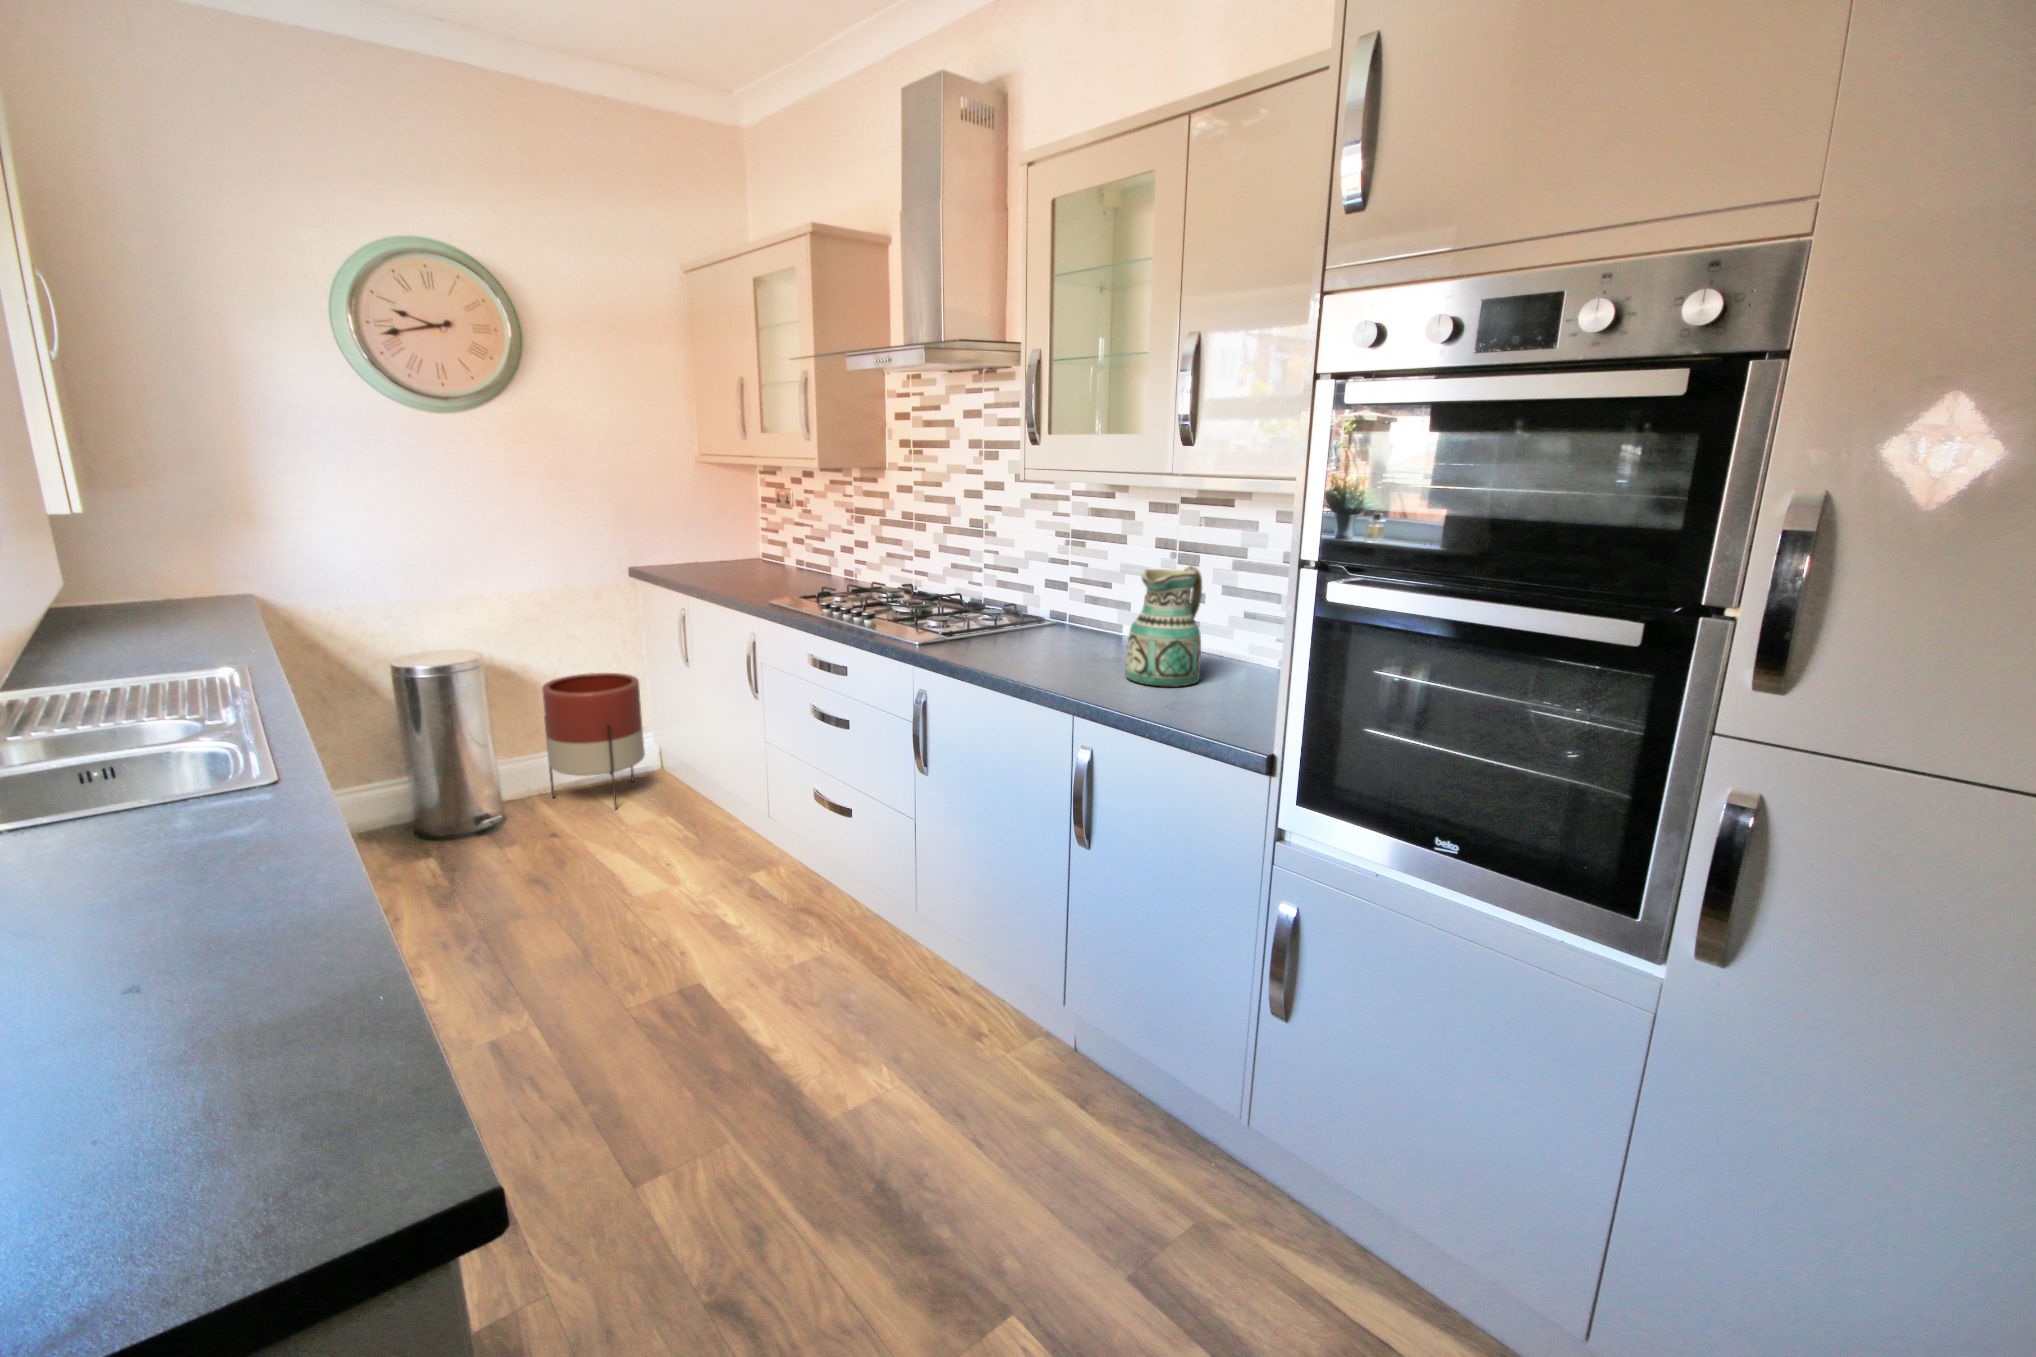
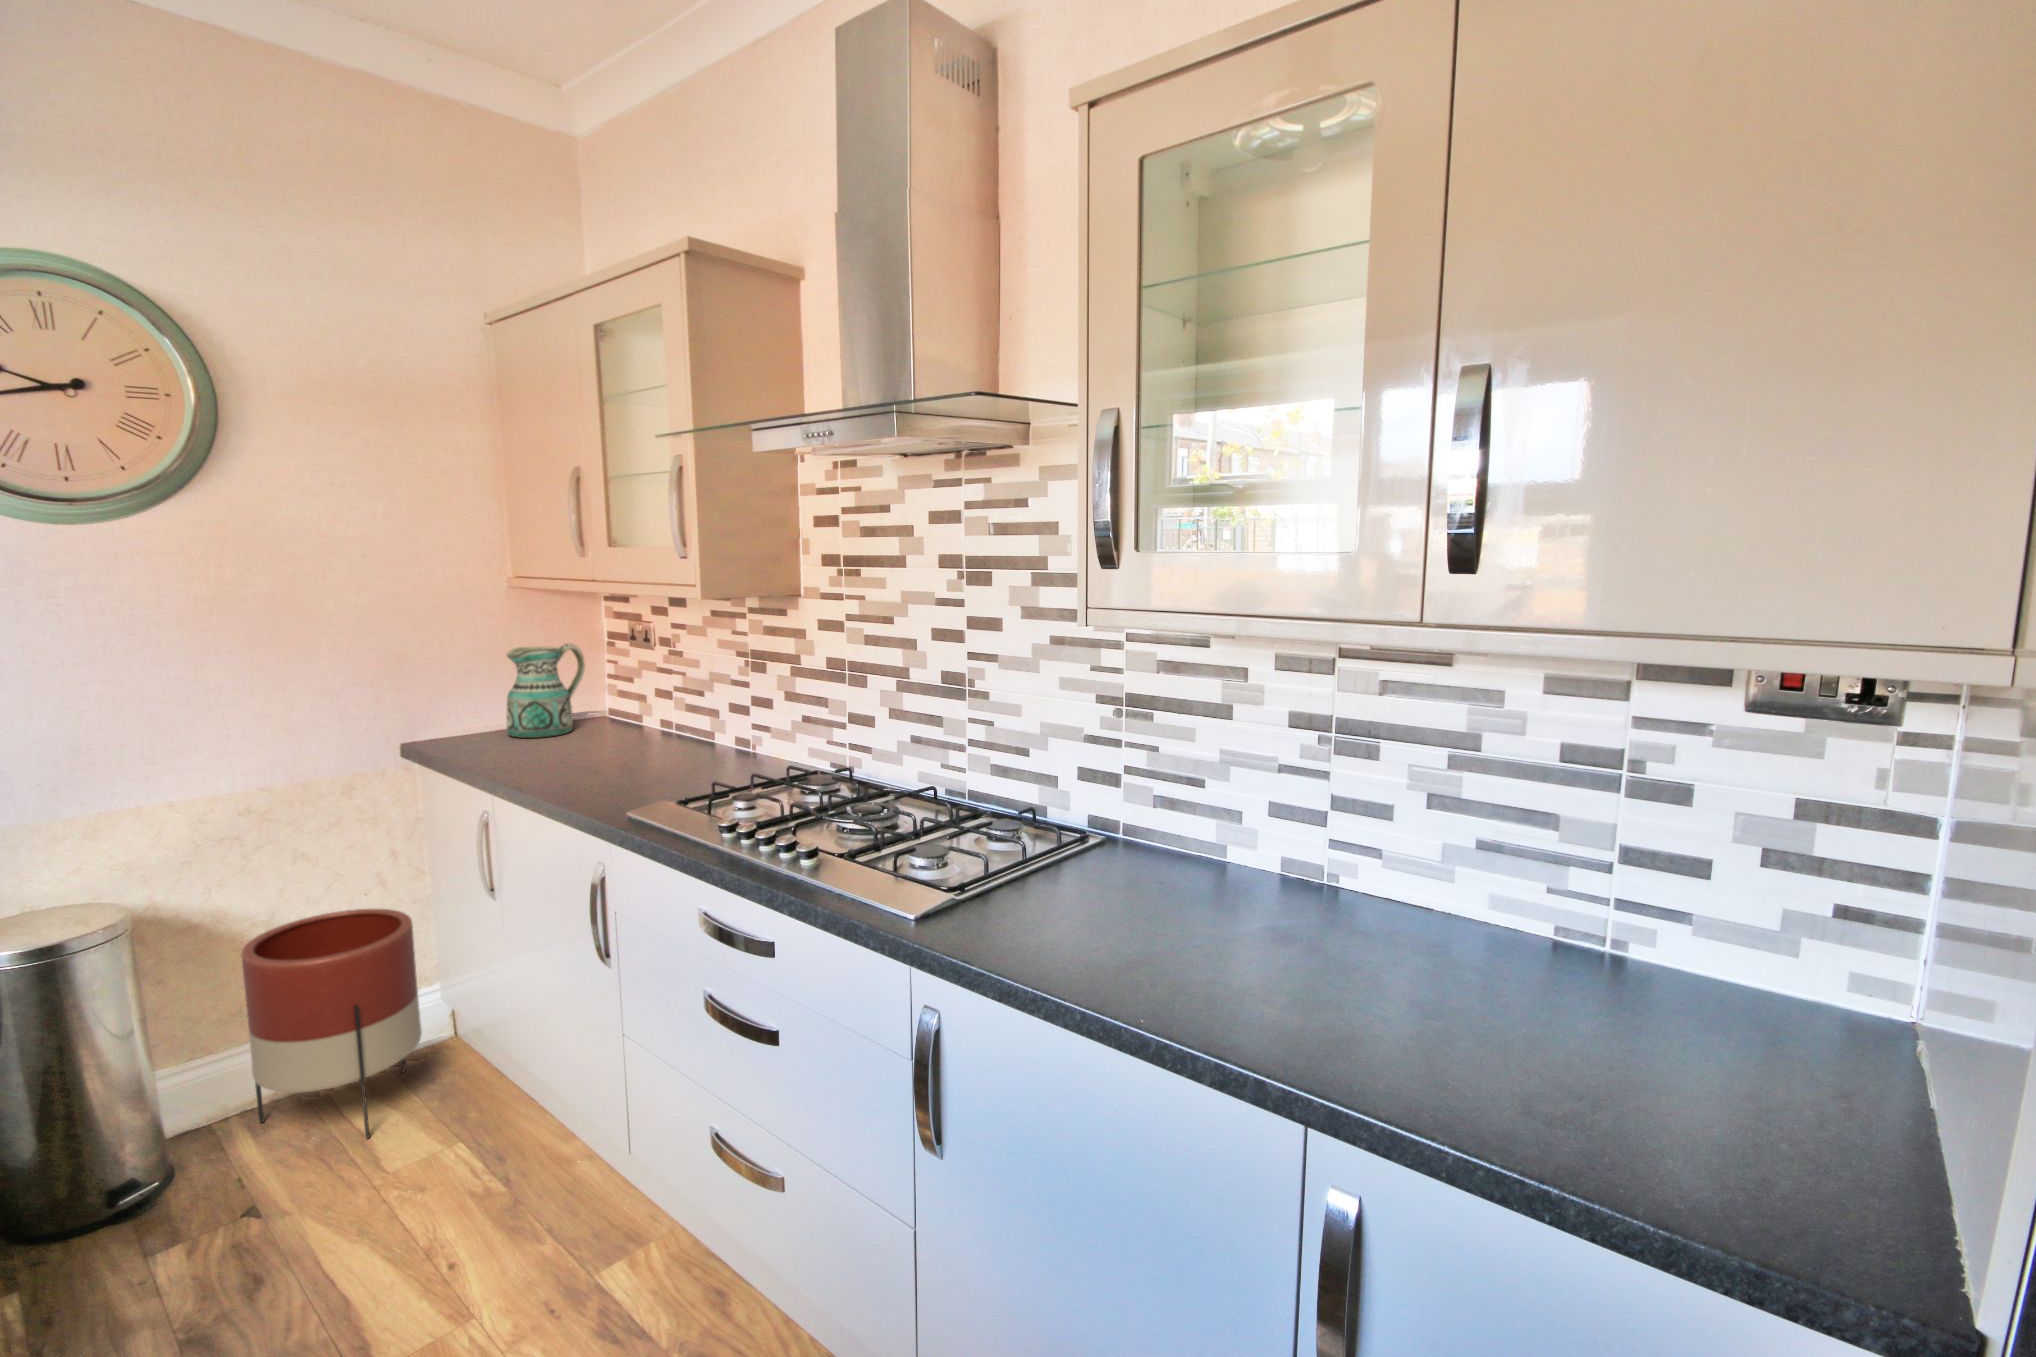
ceramic pitcher: present [1125,566,1202,686] -> present [506,644,585,738]

